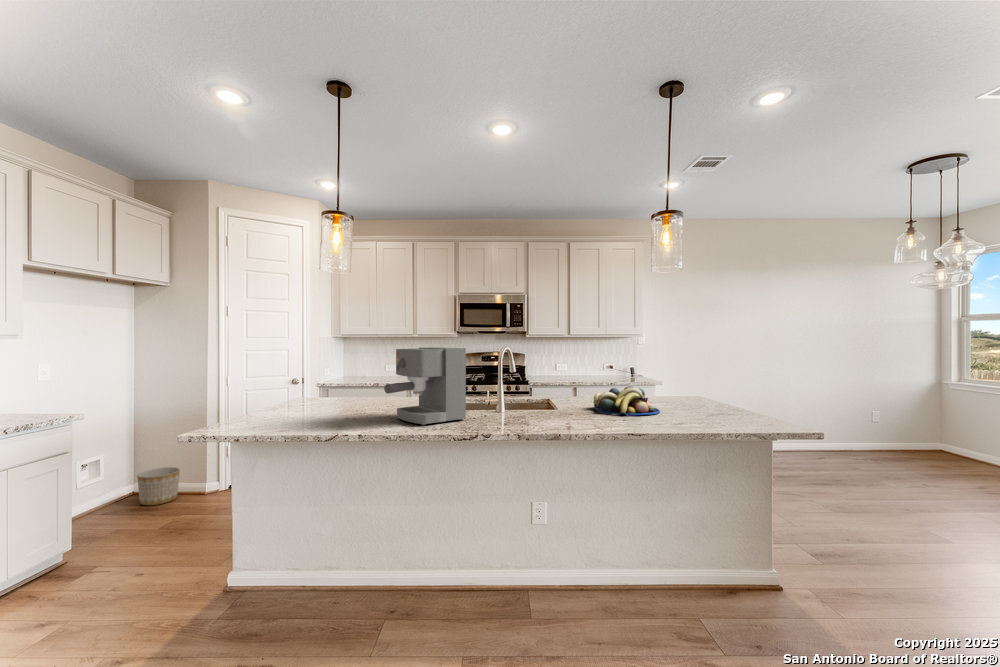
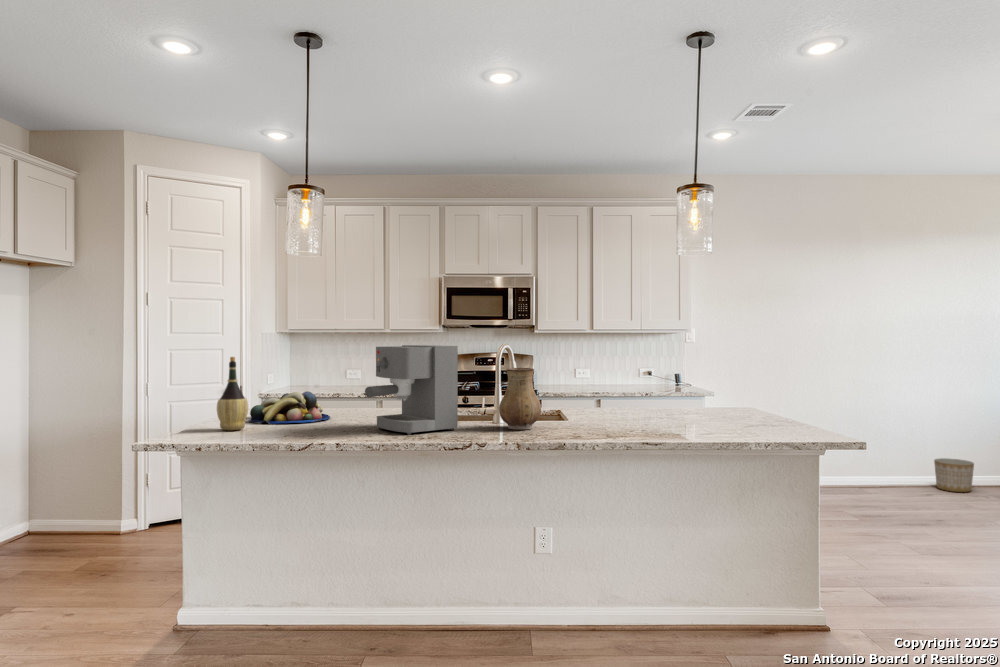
wine bottle: none [258,358,286,421] -> present [217,357,248,430]
ceramic pitcher: none [501,366,537,420] -> present [499,368,541,430]
fruit bowl: present [593,386,660,416] -> present [250,391,330,424]
planter: present [137,467,180,505] -> present [934,458,974,492]

